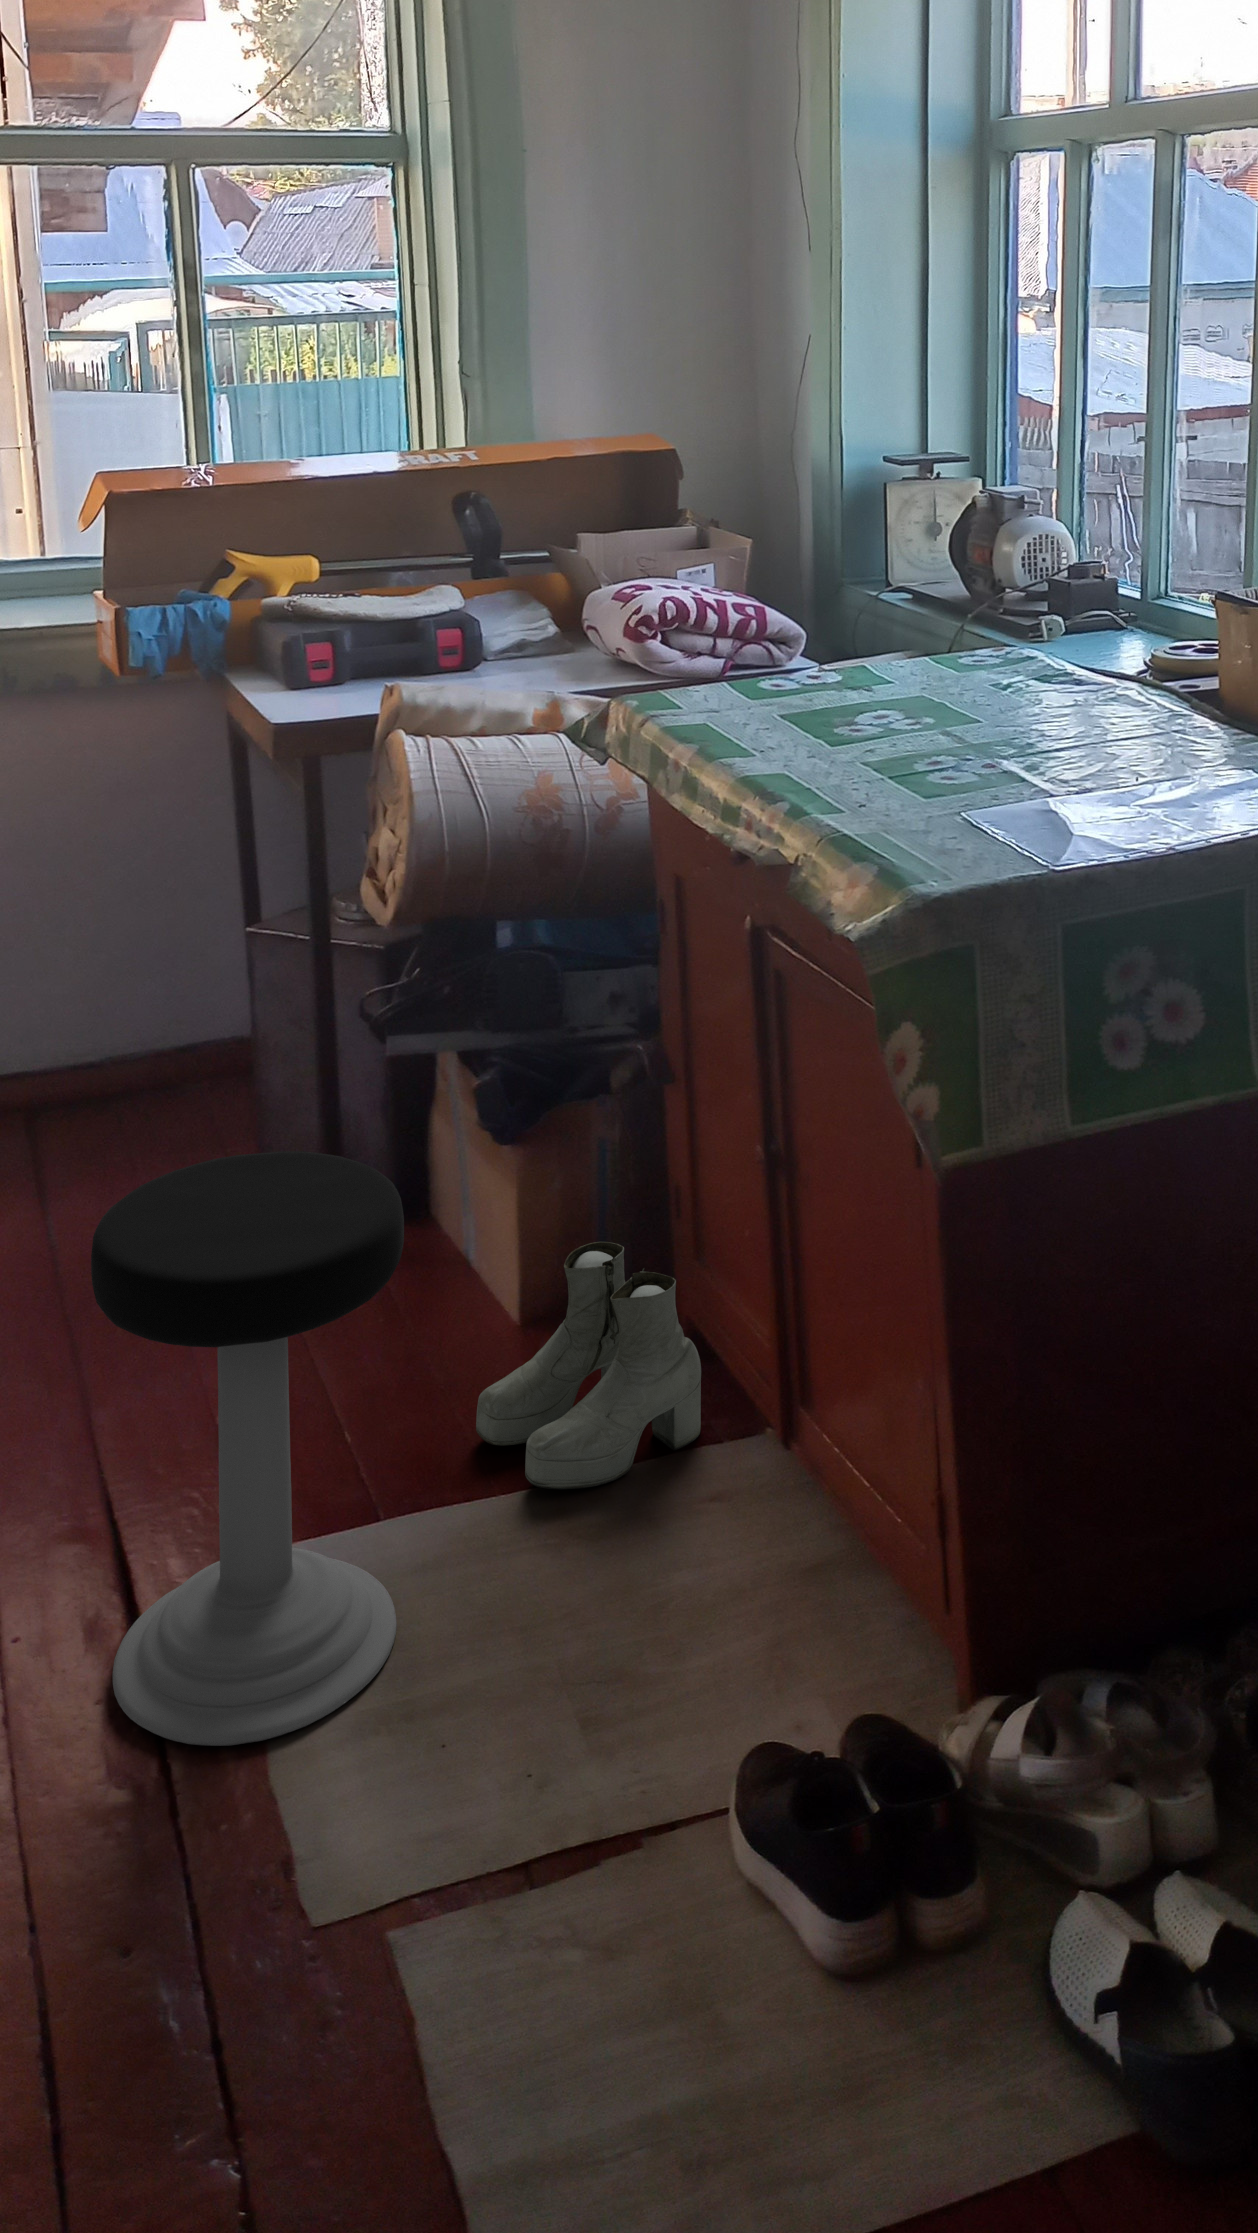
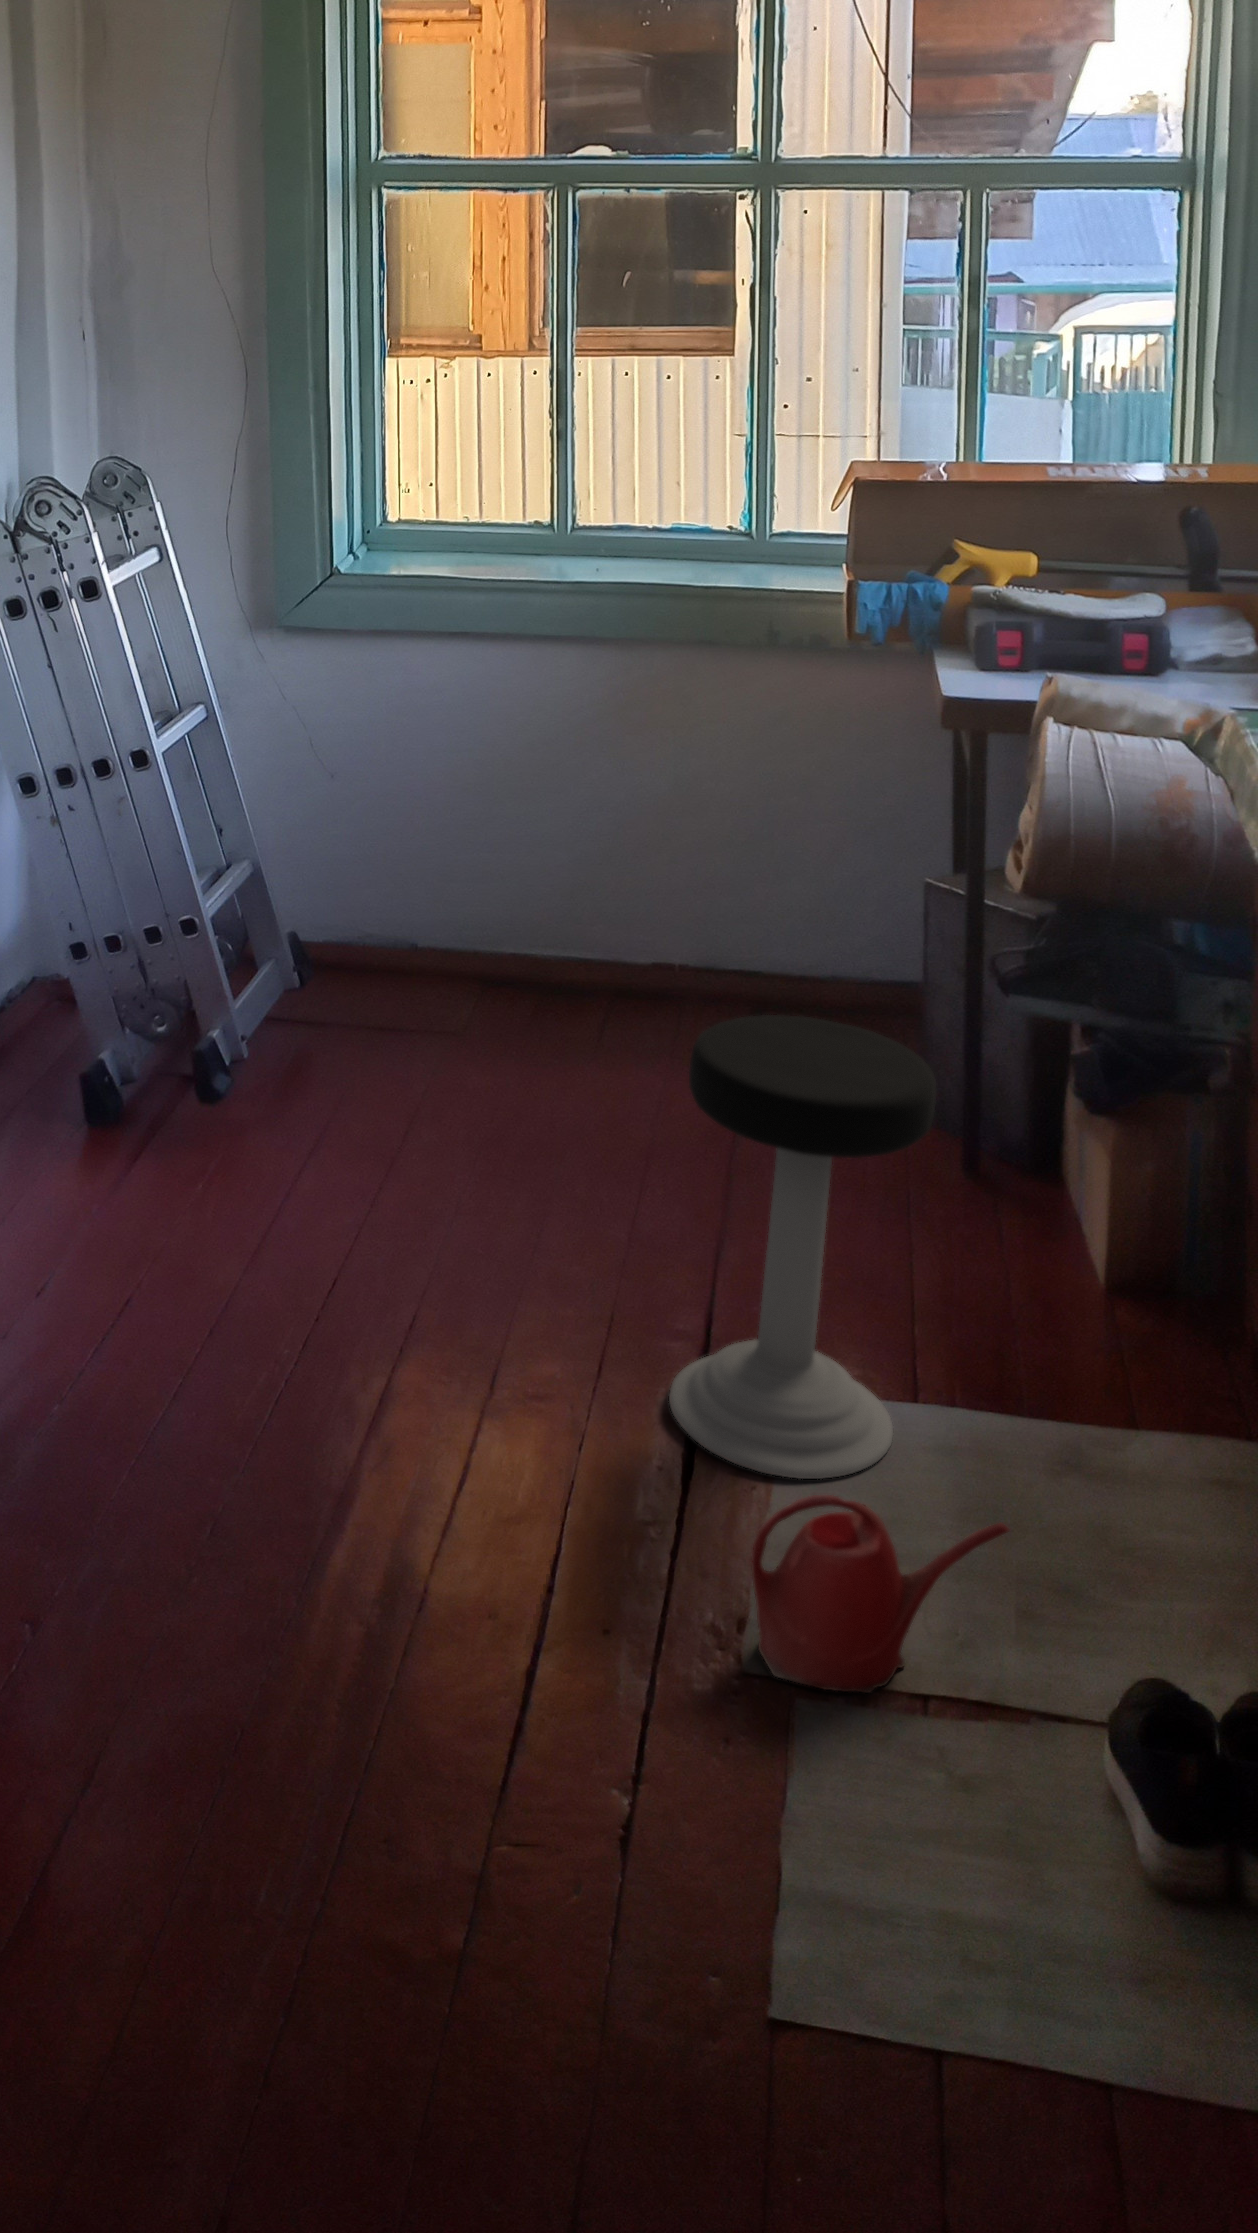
boots: present [476,1242,701,1489] -> none [1008,1213,1226,1427]
watering can: none [323,1694,606,2033] -> present [751,1495,1009,1693]

